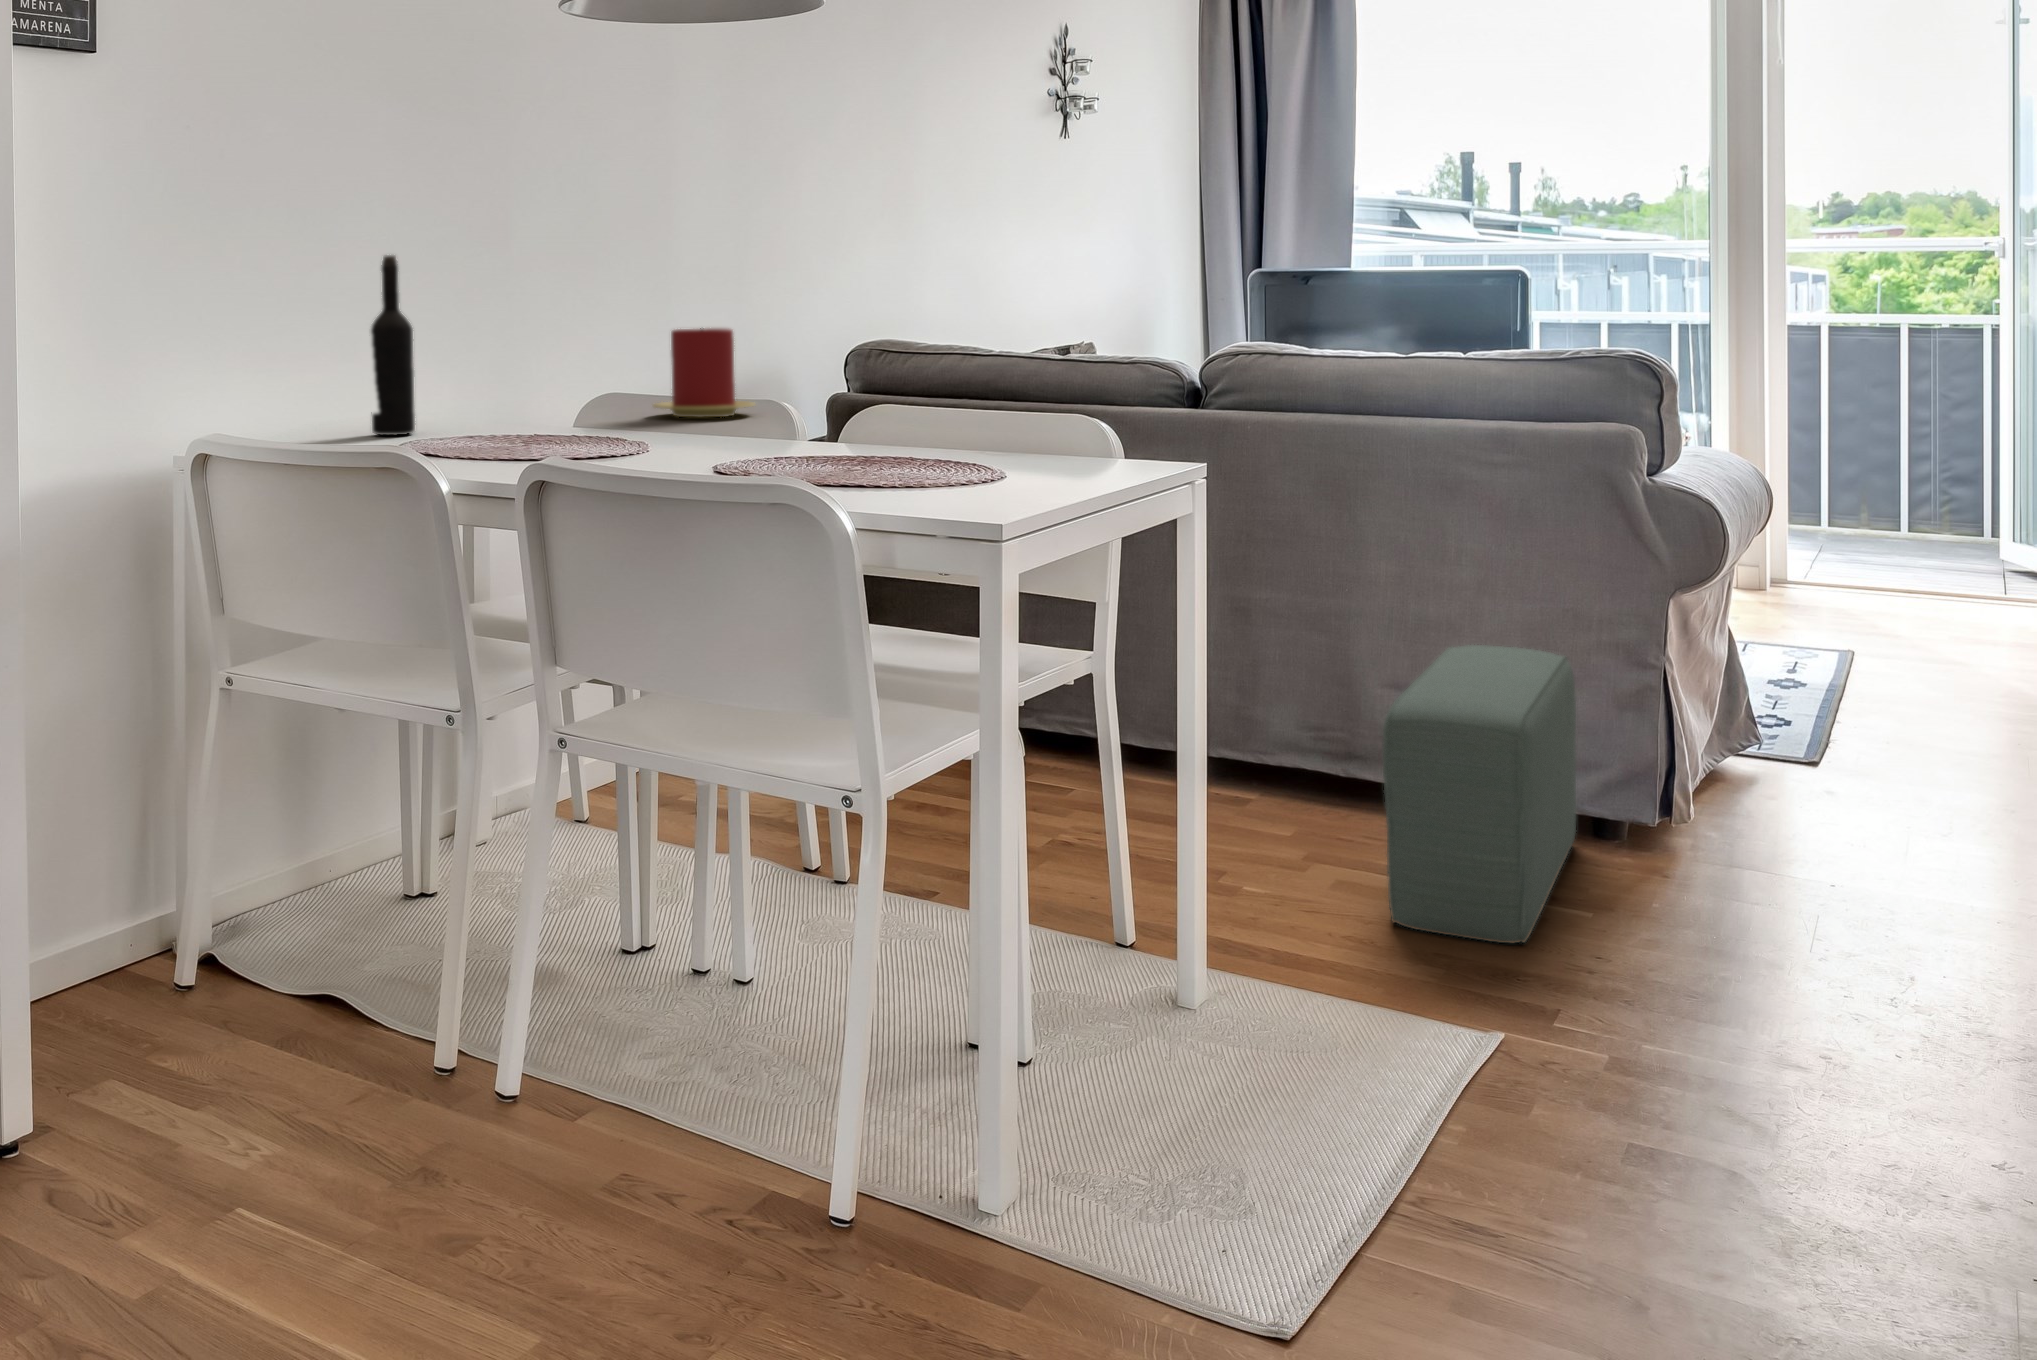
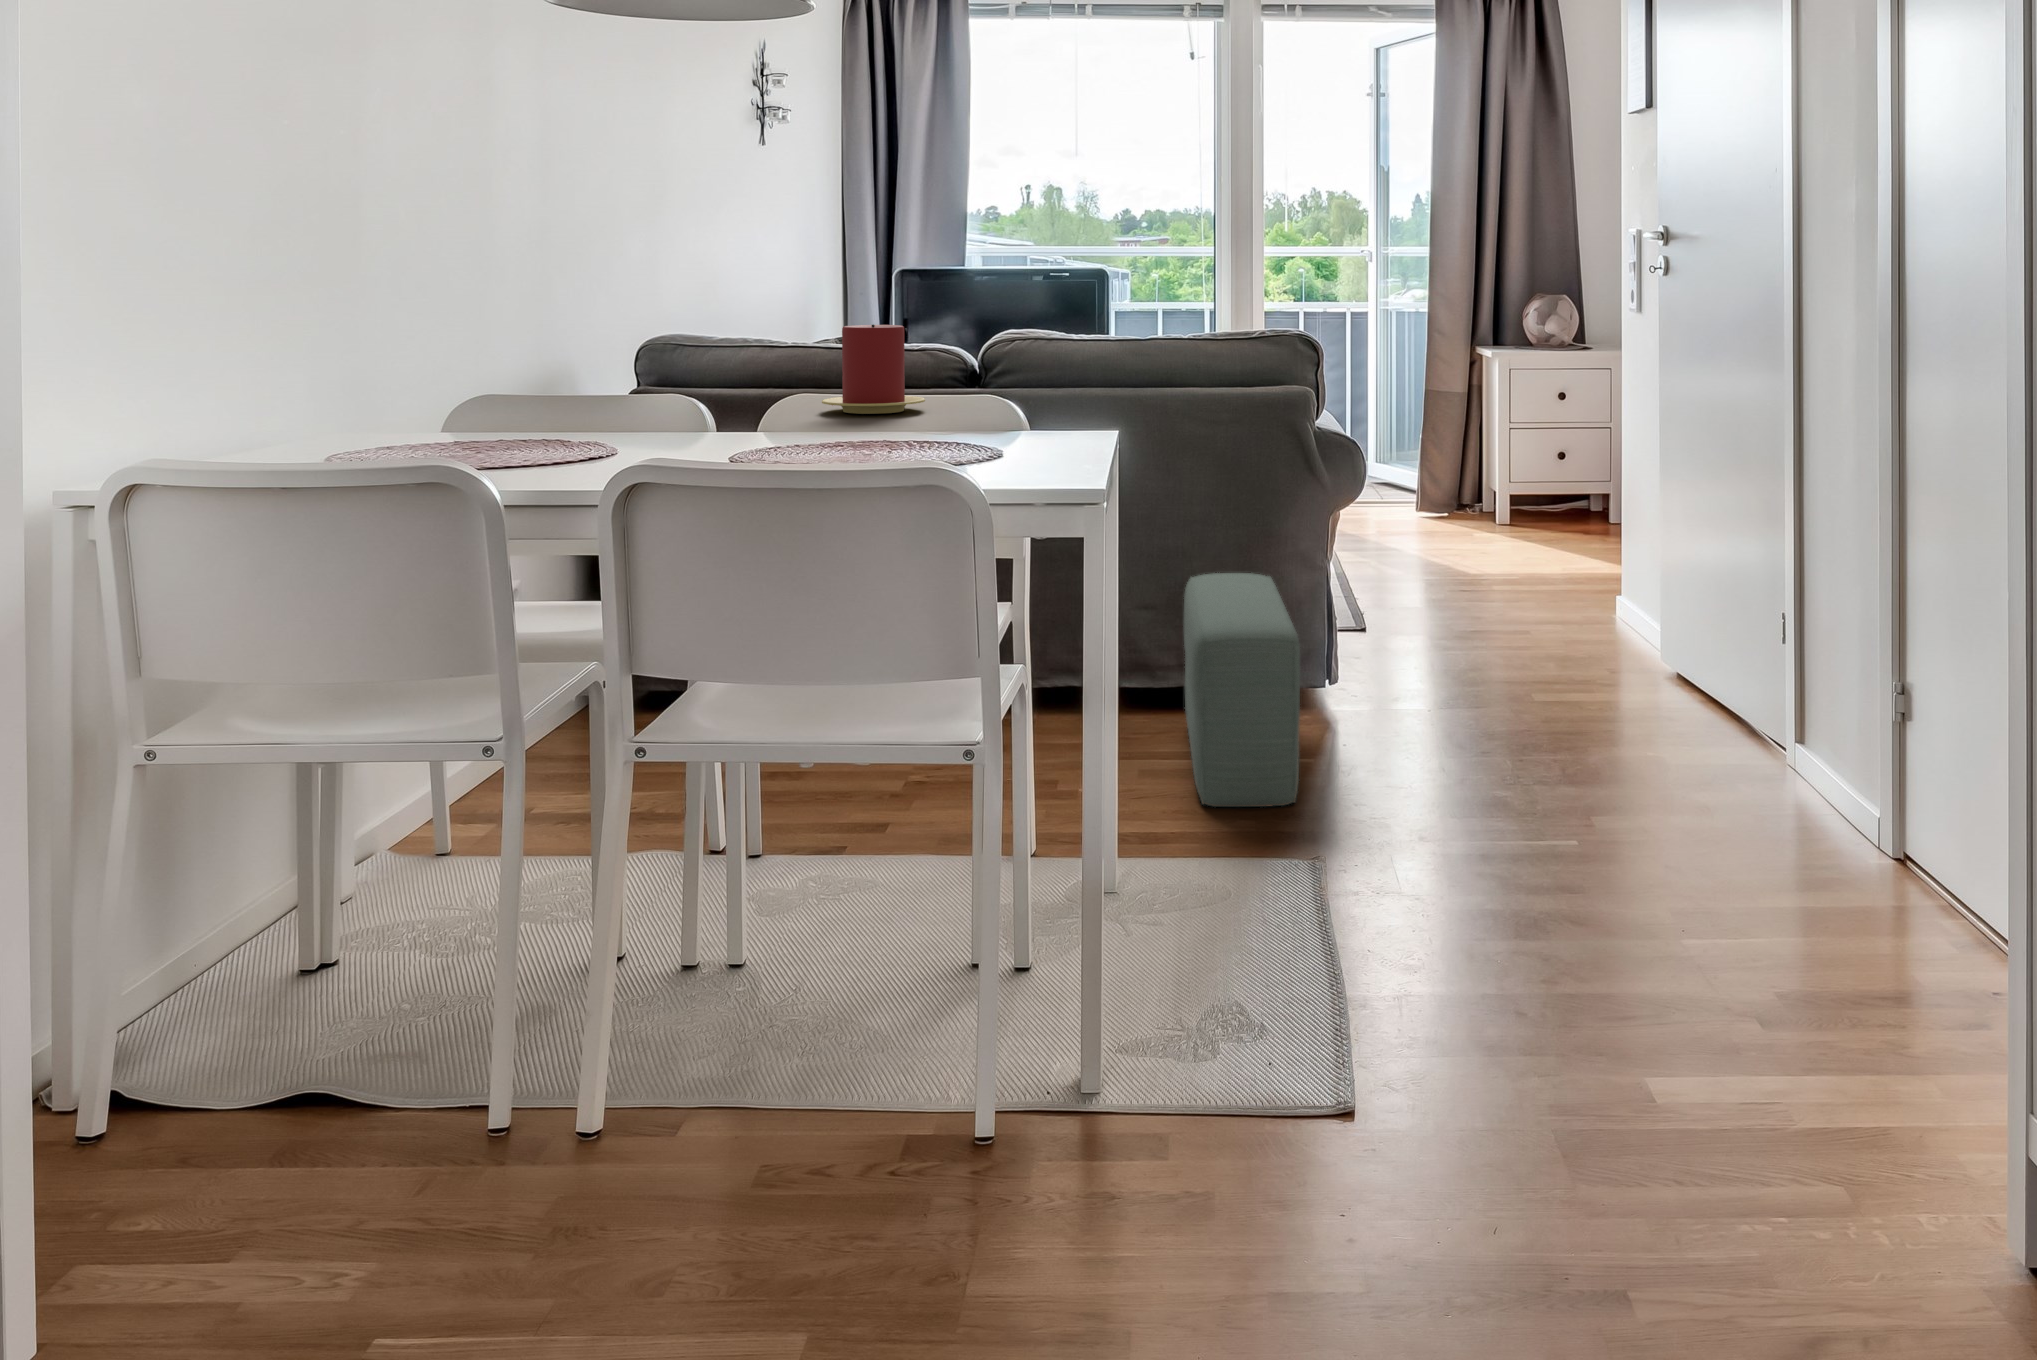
wine bottle: present [371,255,415,435] -> none [235,249,291,452]
candle: present [653,328,755,417] -> present [822,325,925,414]

